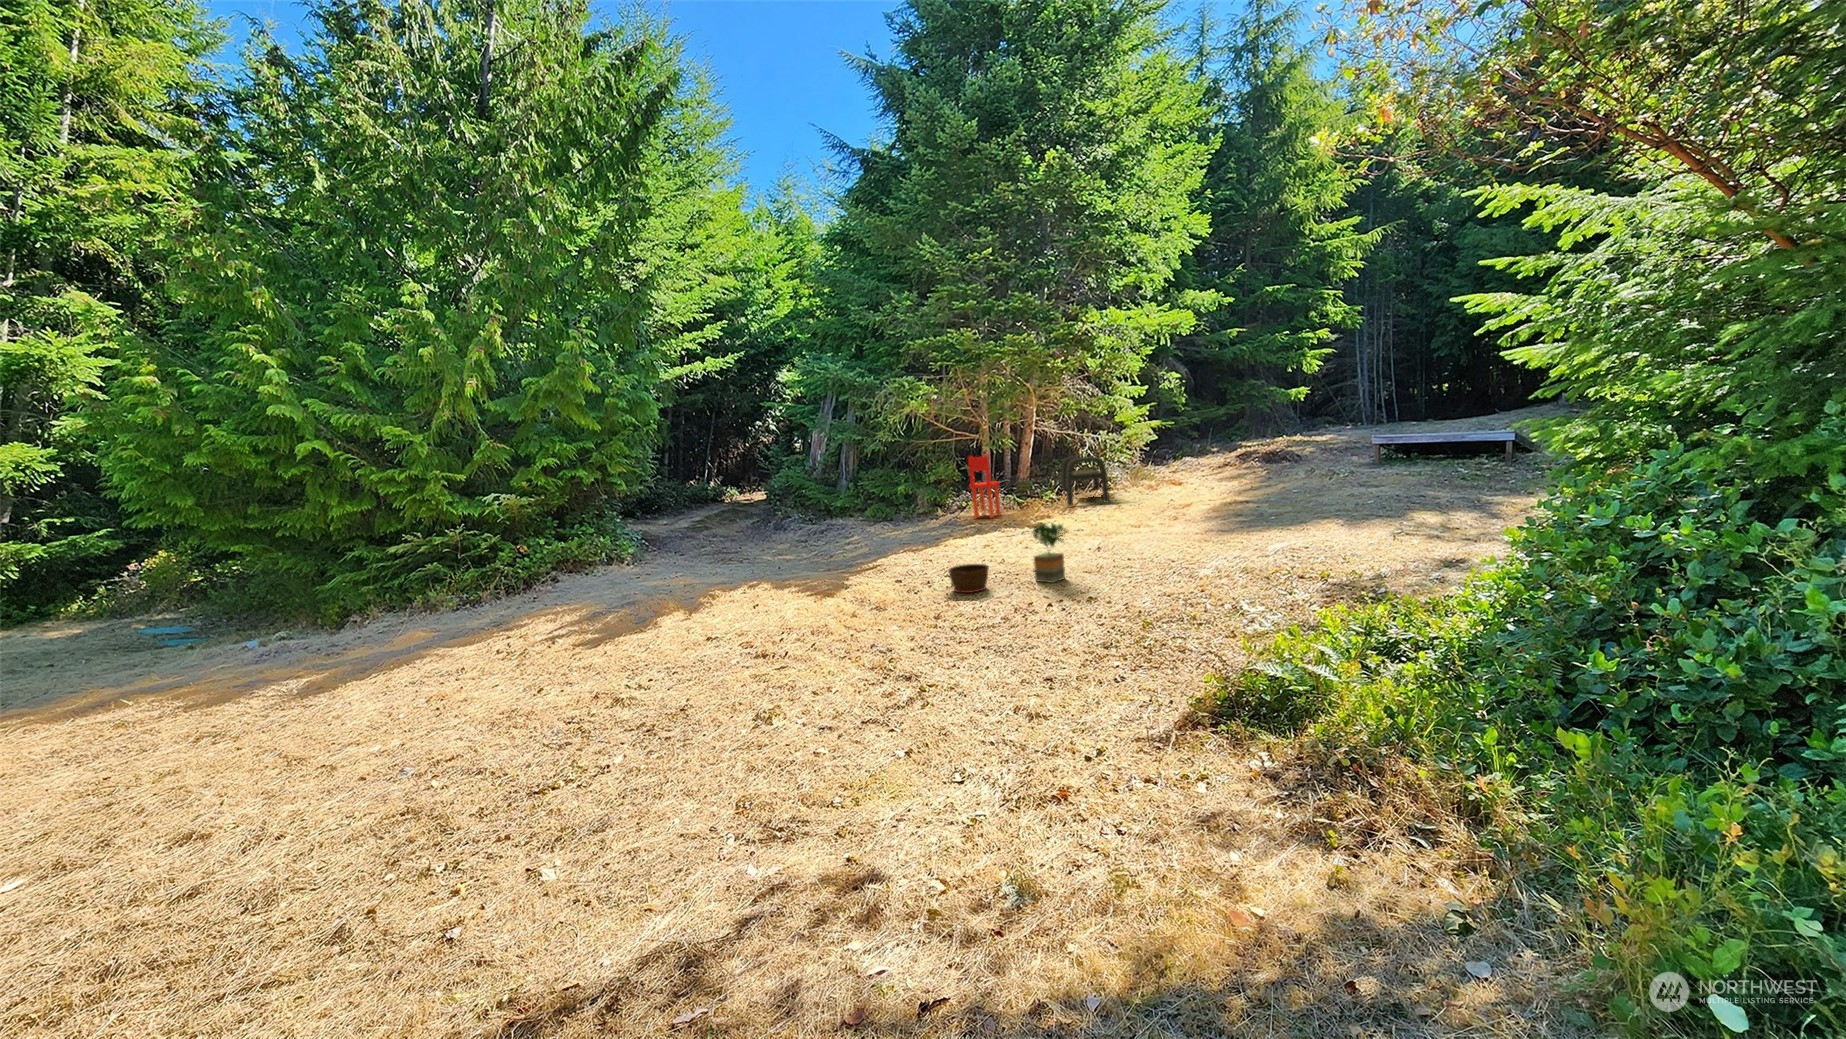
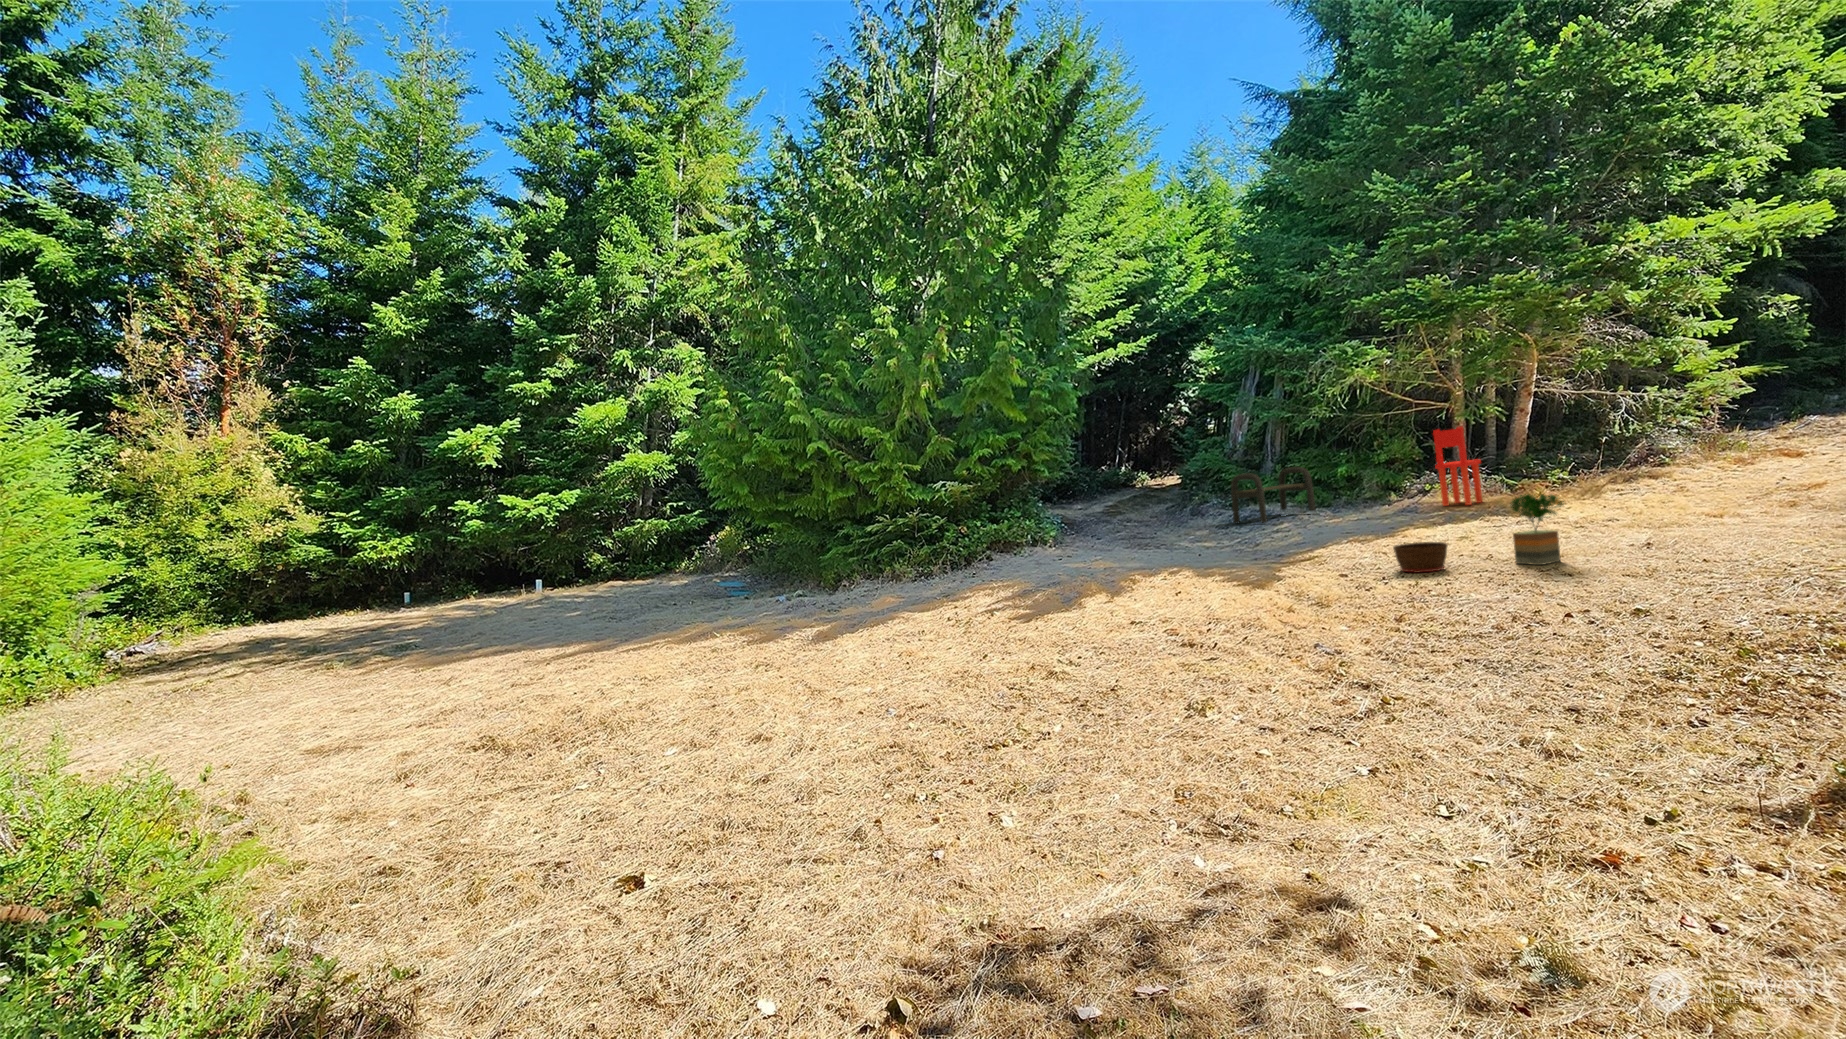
bench: present [1061,455,1109,506] -> present [1231,467,1316,523]

